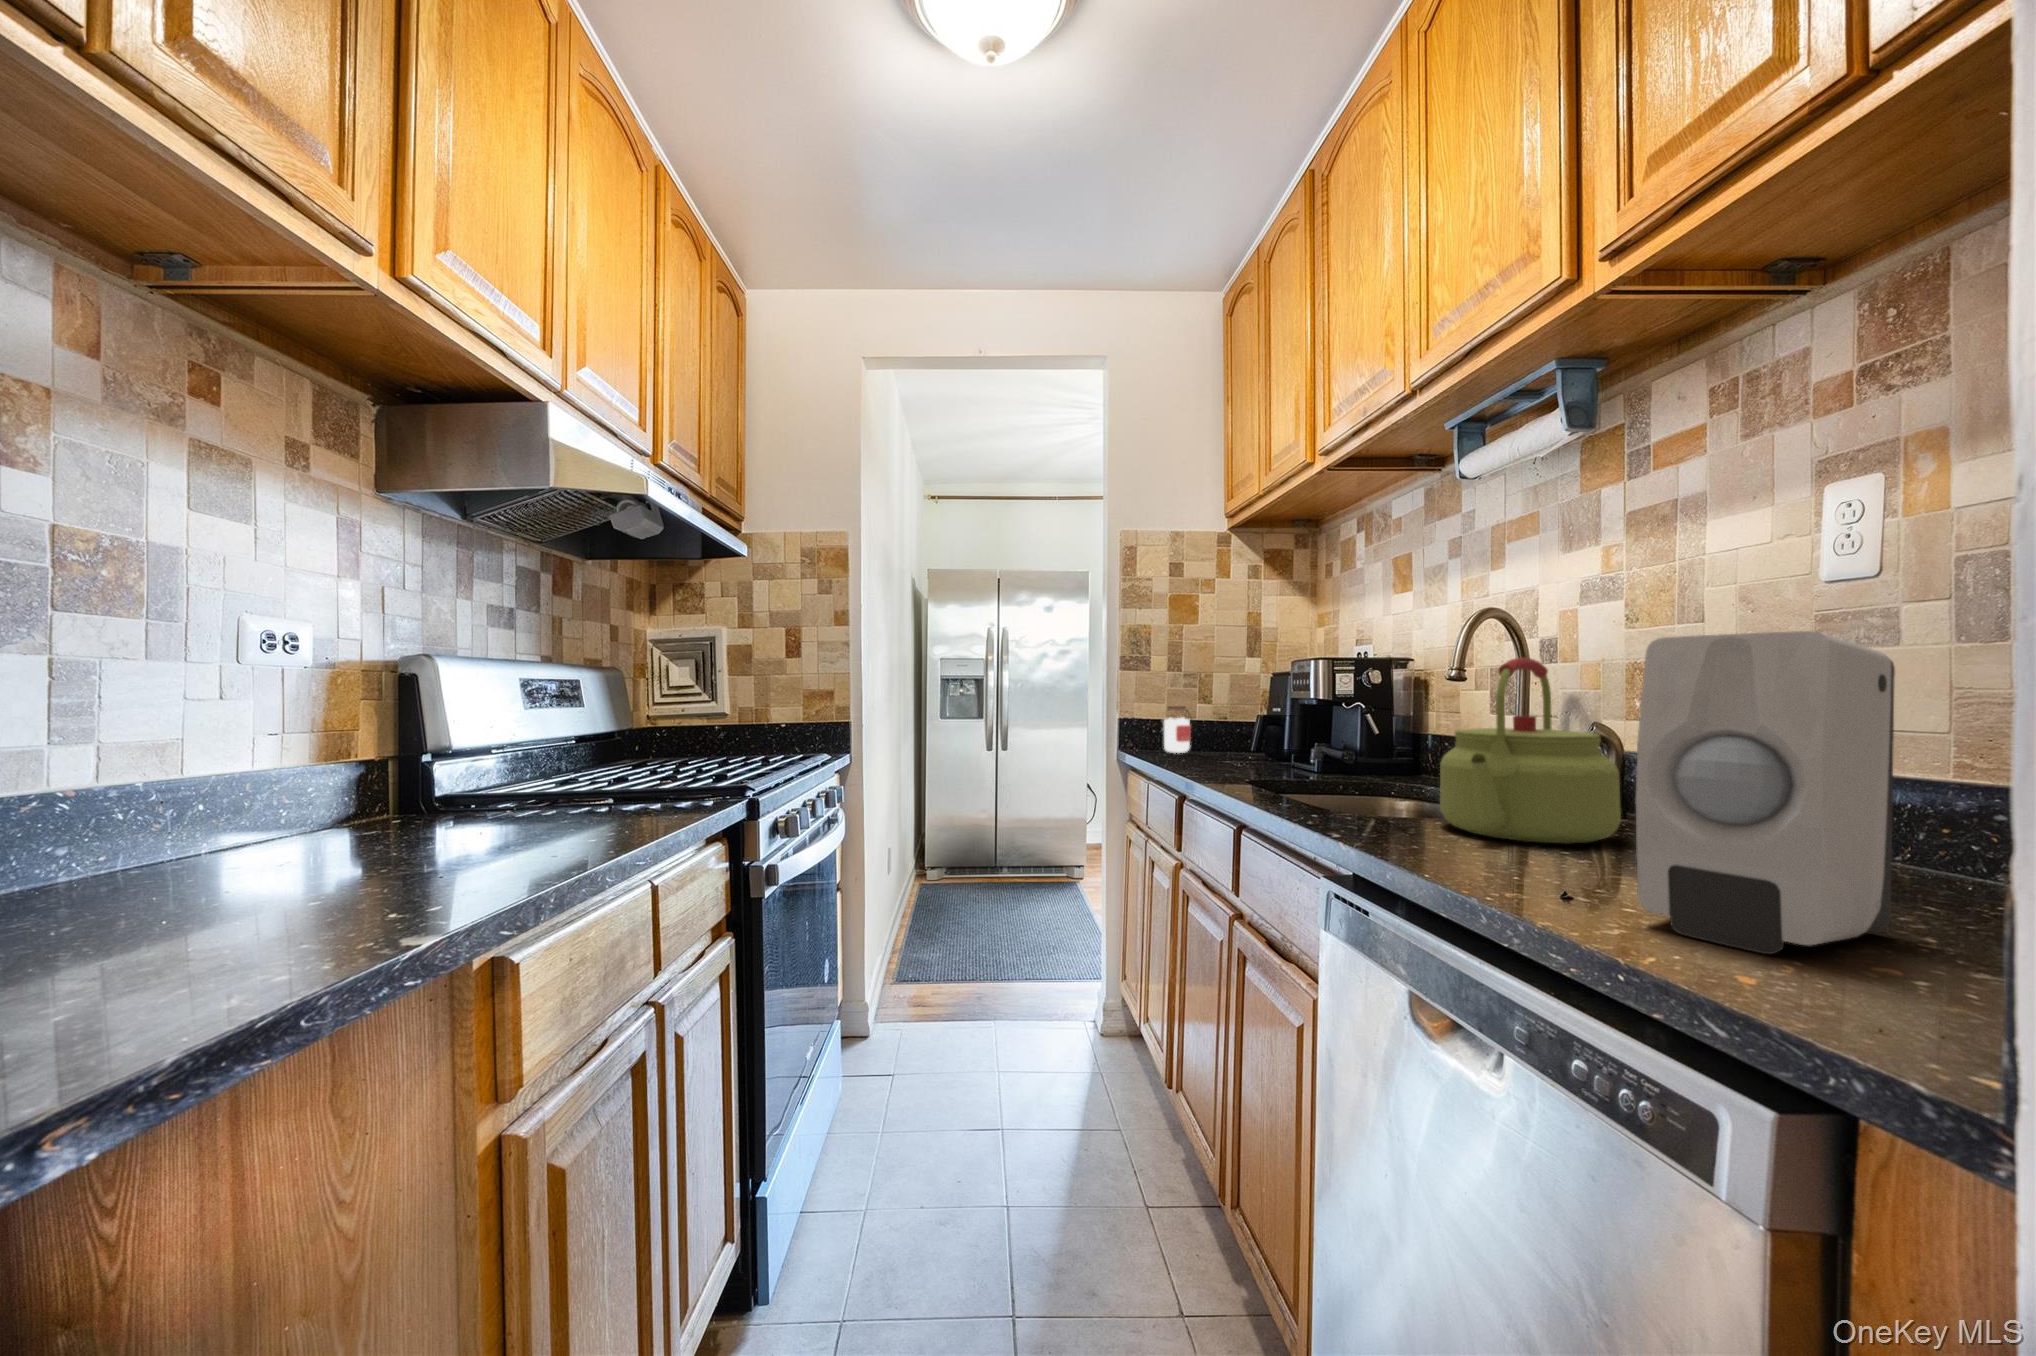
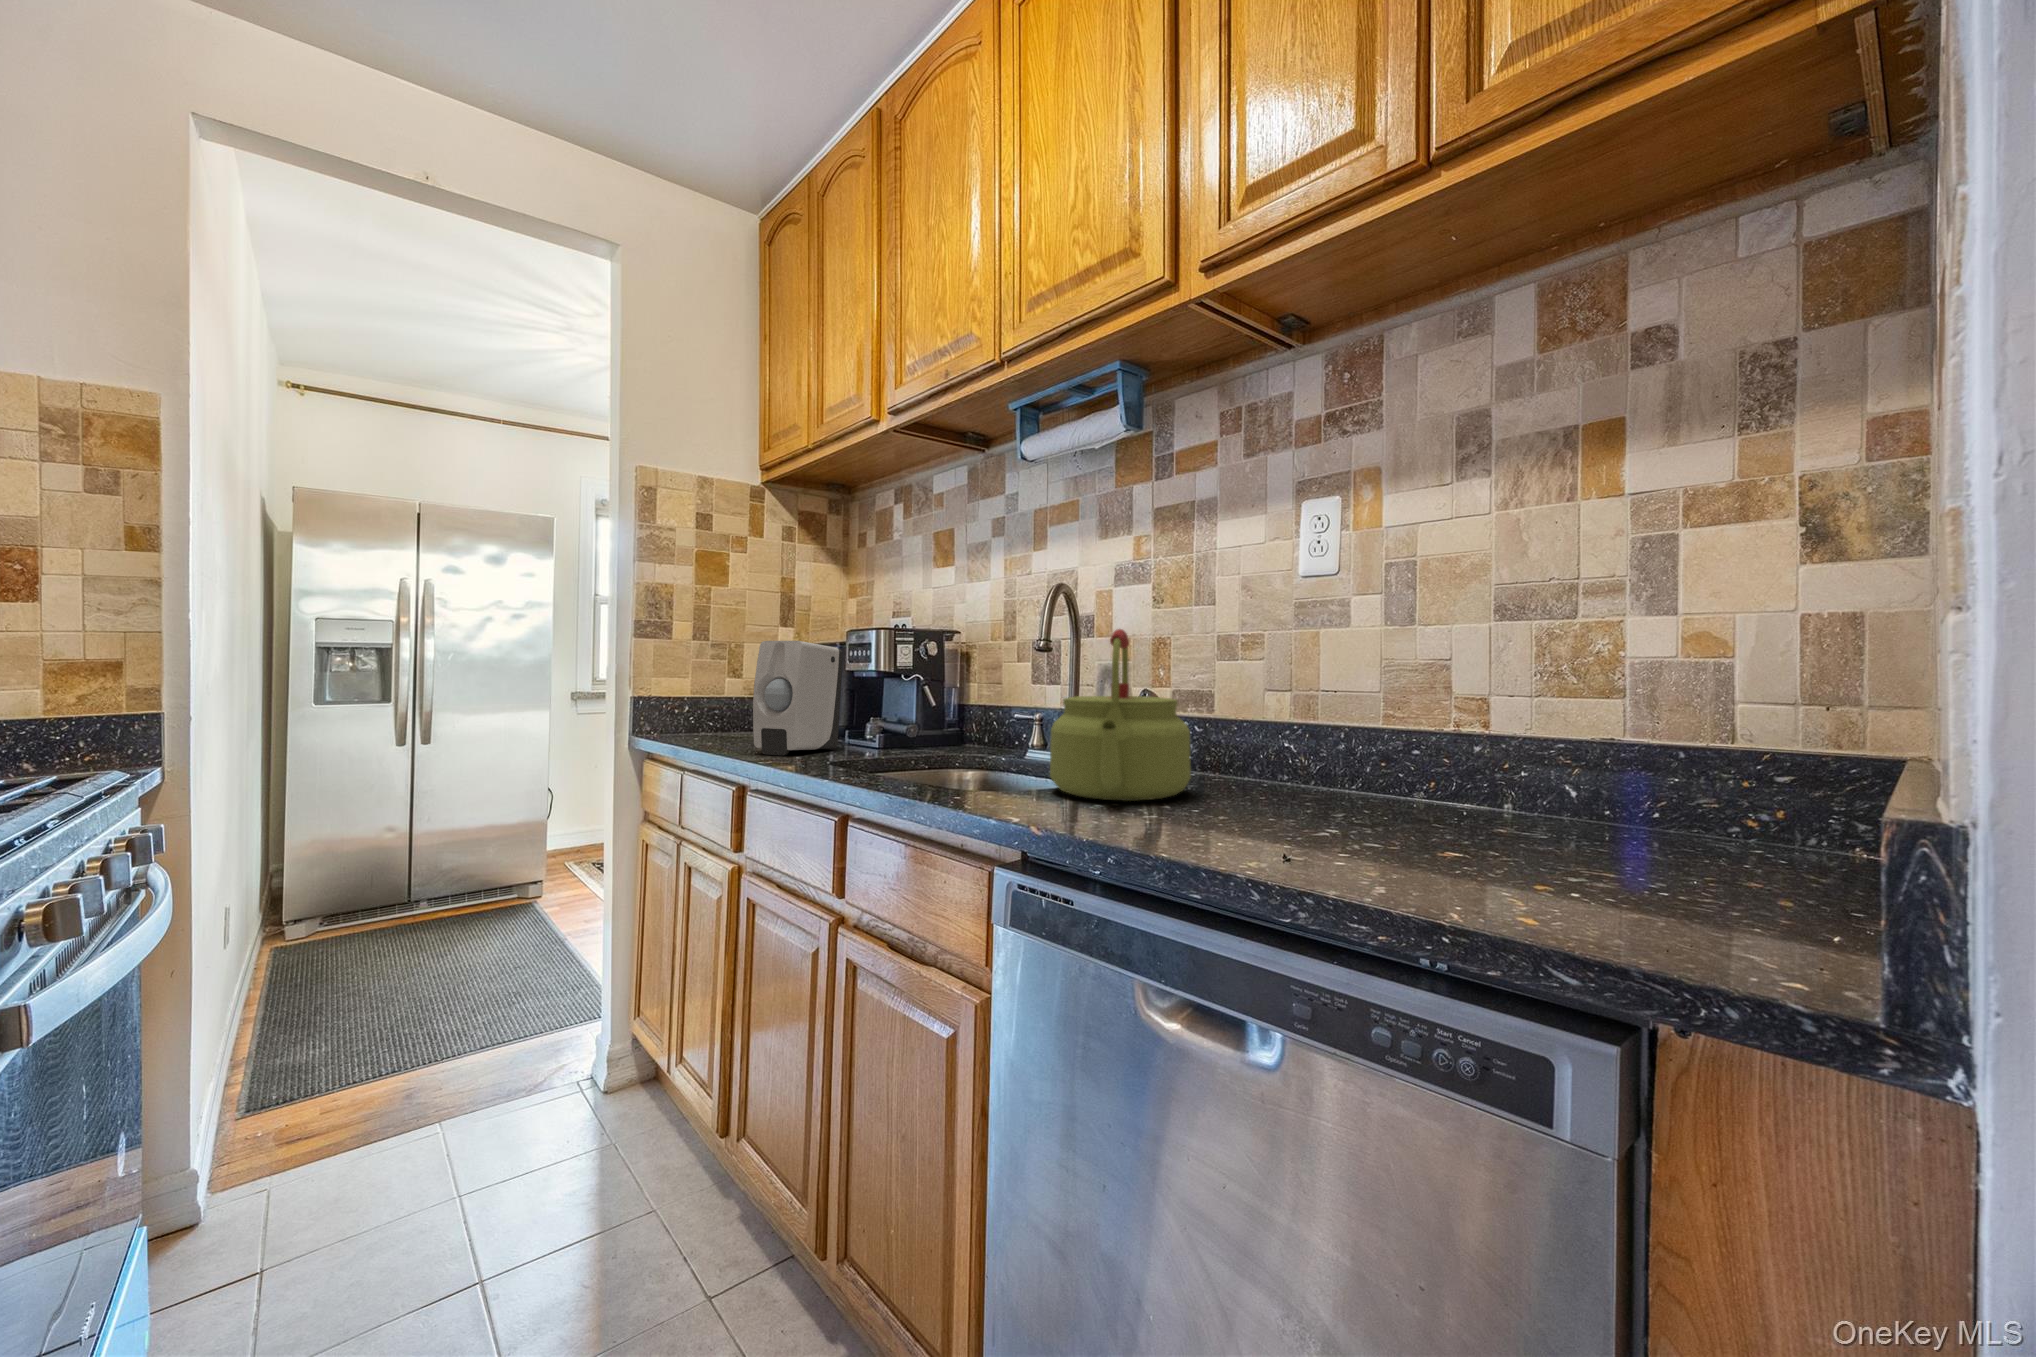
soap dispenser: present [1635,631,1895,954] -> present [753,641,843,755]
jar: present [1164,706,1191,753] -> none [685,681,720,736]

